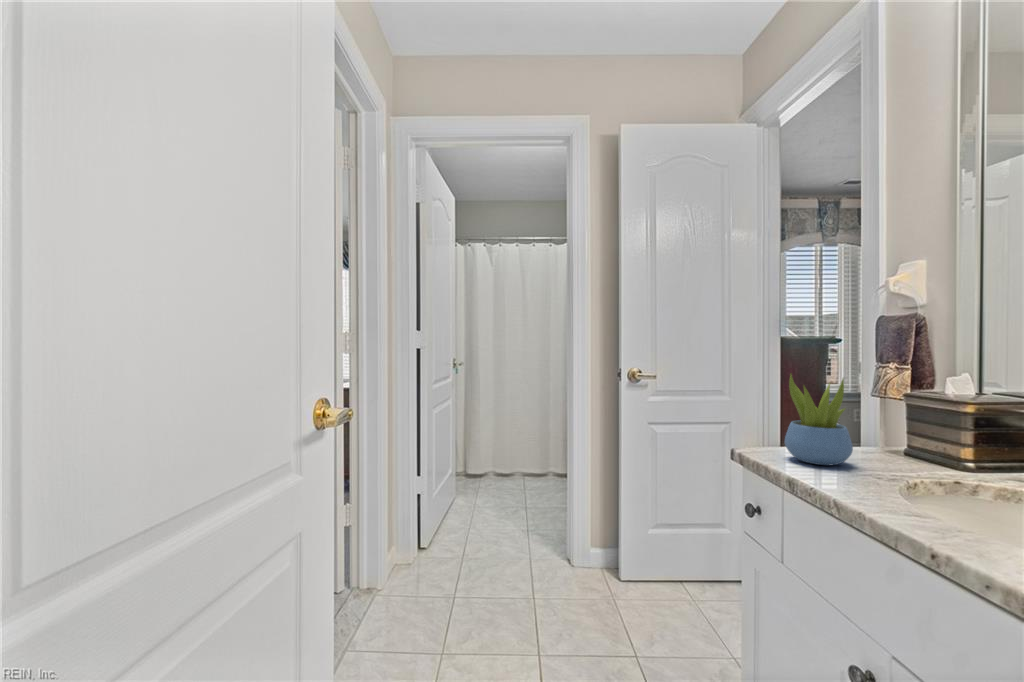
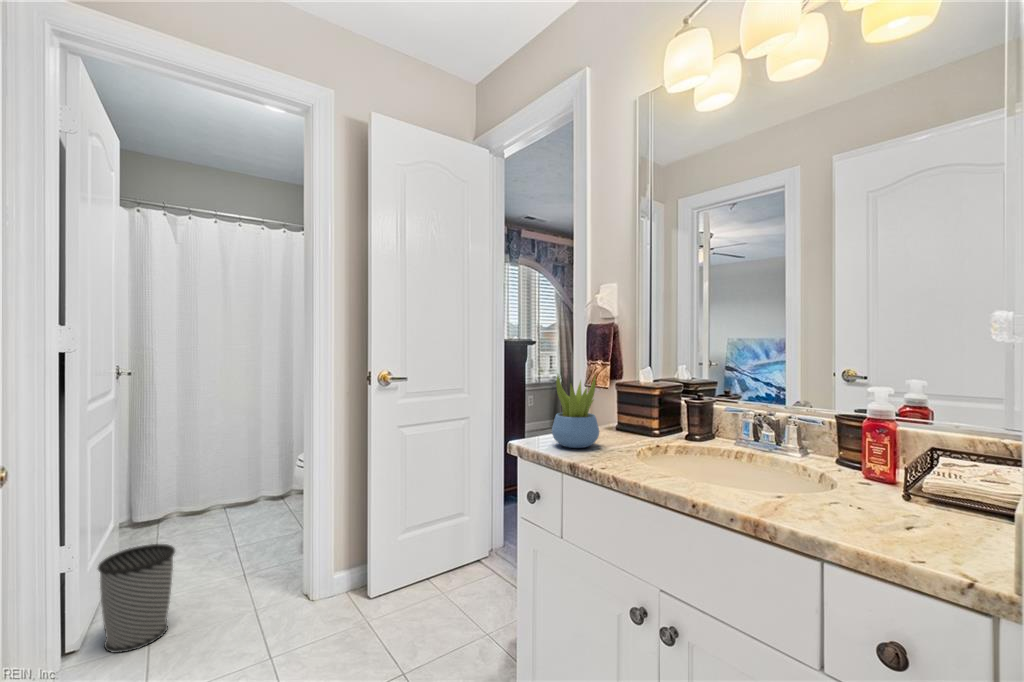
wastebasket: none [431,488,476,561] -> present [98,544,175,653]

